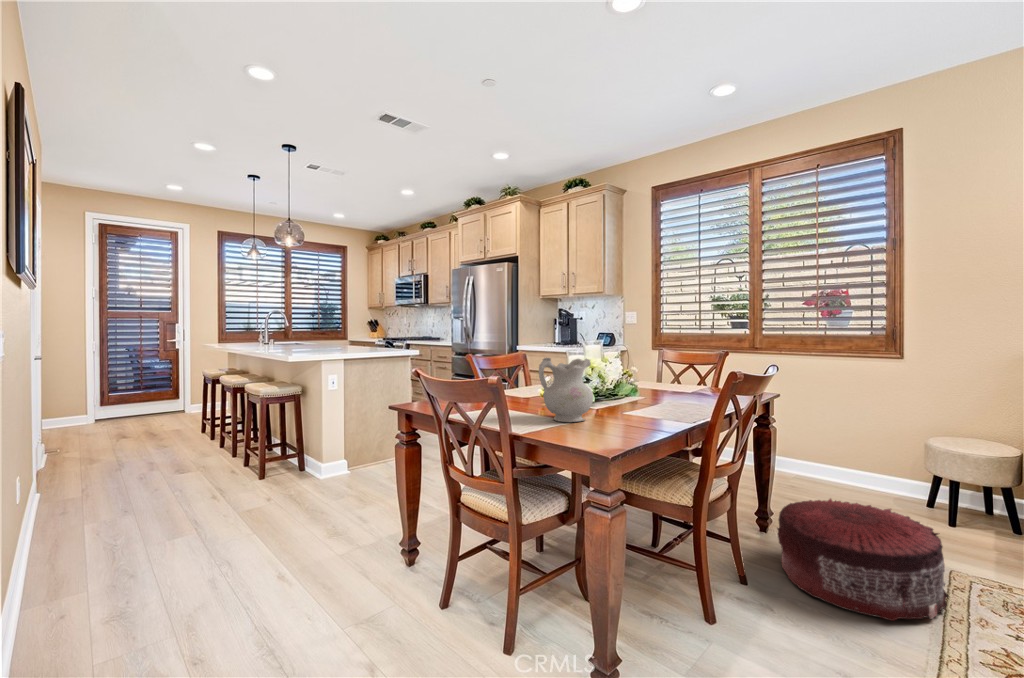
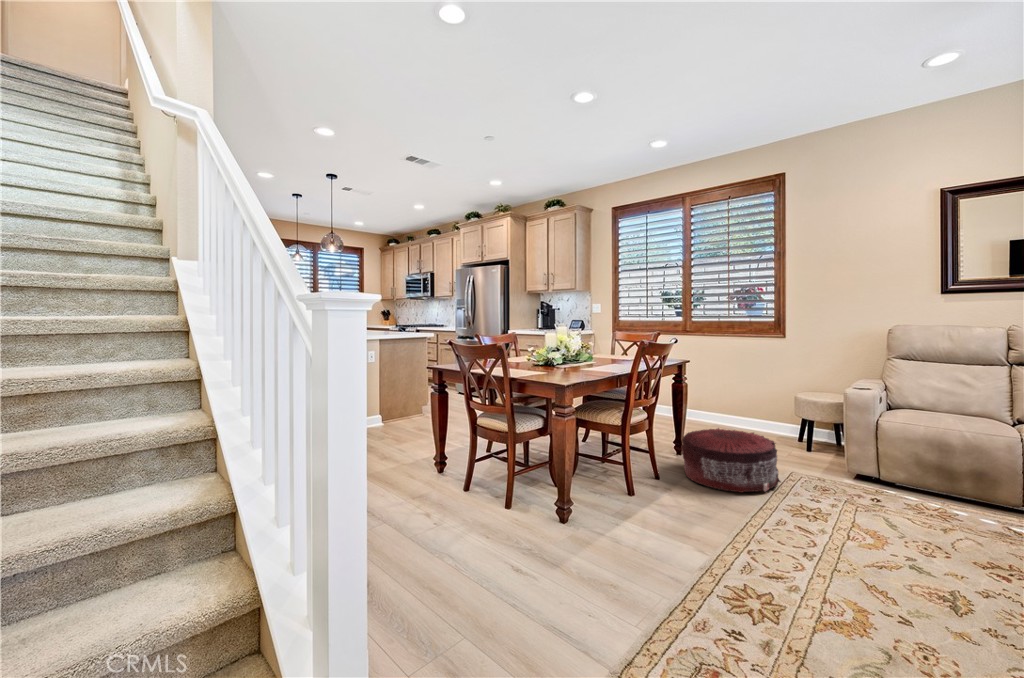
ceramic pitcher: present [539,358,593,422] -> none [526,333,560,373]

